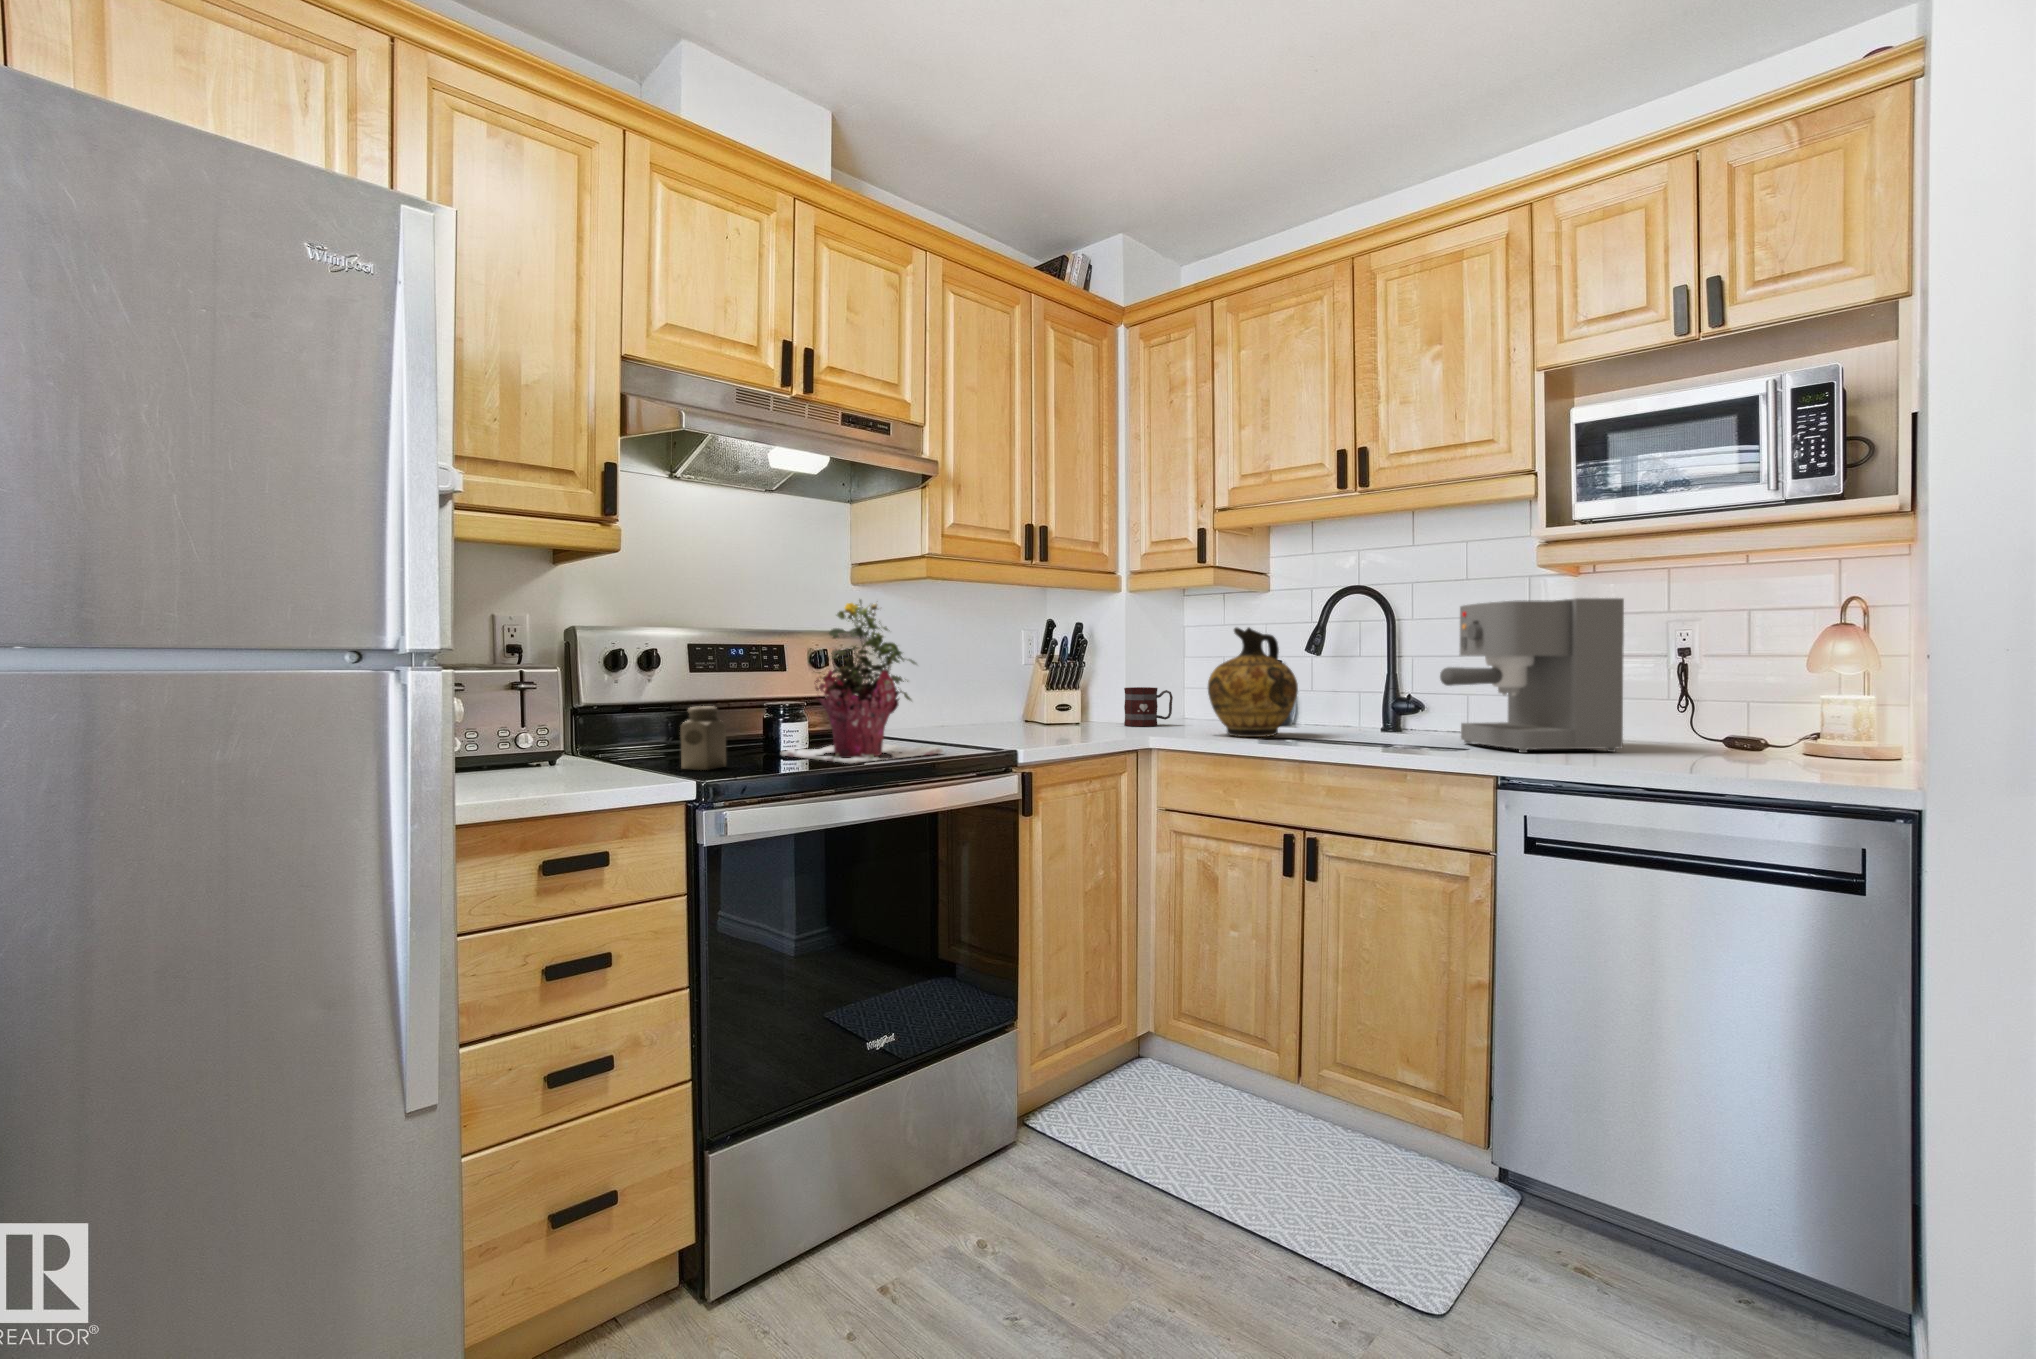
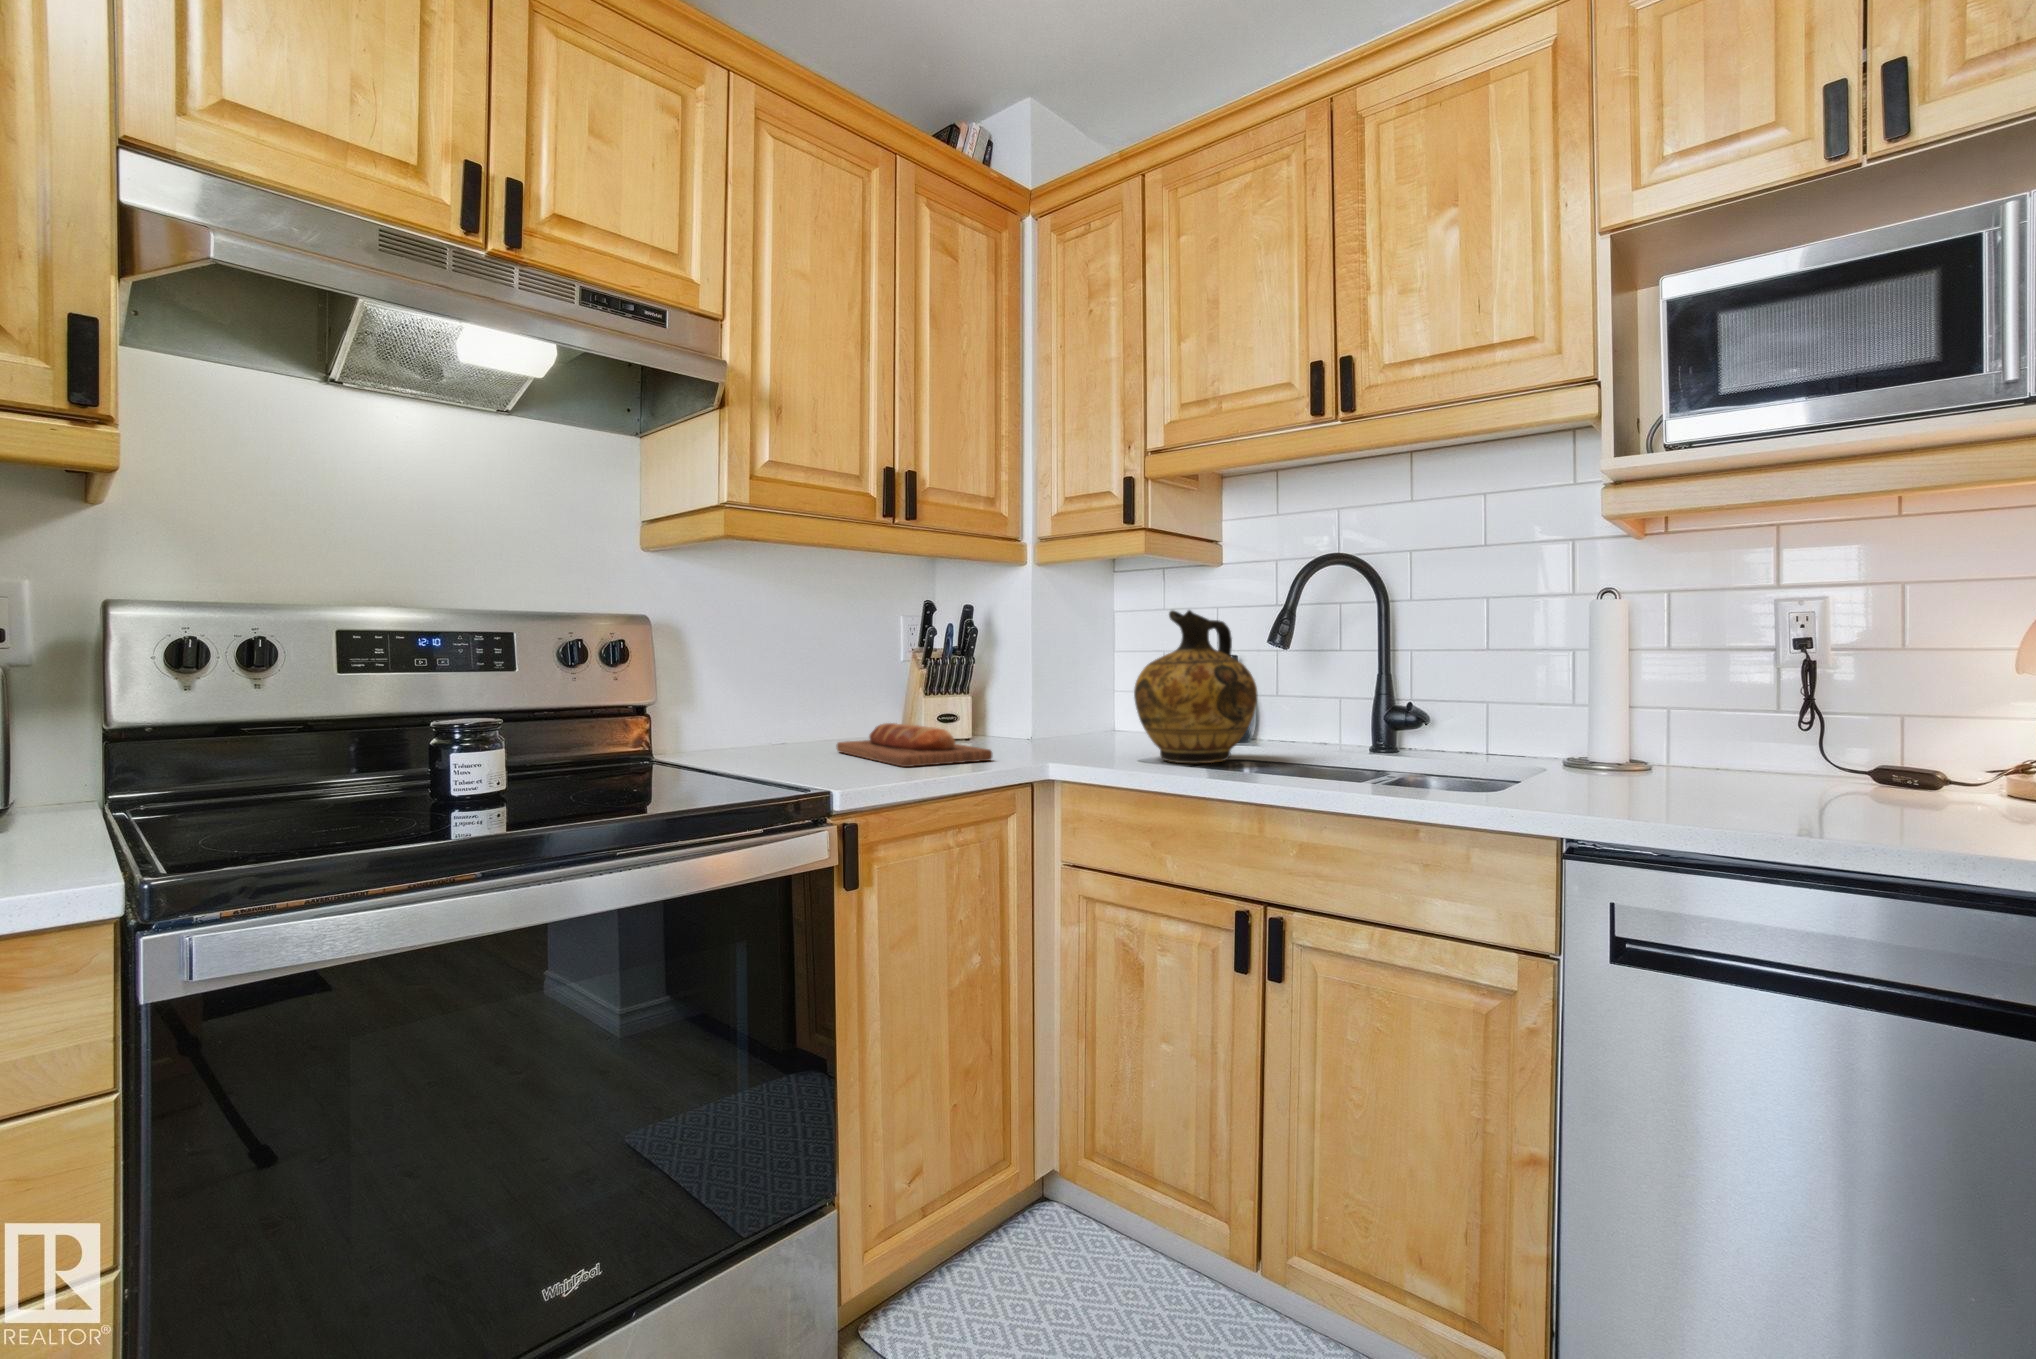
coffee maker: present [1440,598,1624,753] -> none [1464,562,1738,795]
potted plant: present [781,600,944,763] -> none [438,559,707,829]
mug: present [1124,687,1173,726] -> none [1033,692,1097,744]
salt shaker: present [680,706,726,770] -> none [177,735,276,849]
bread loaf: none [985,709,1105,738] -> present [836,723,992,767]

